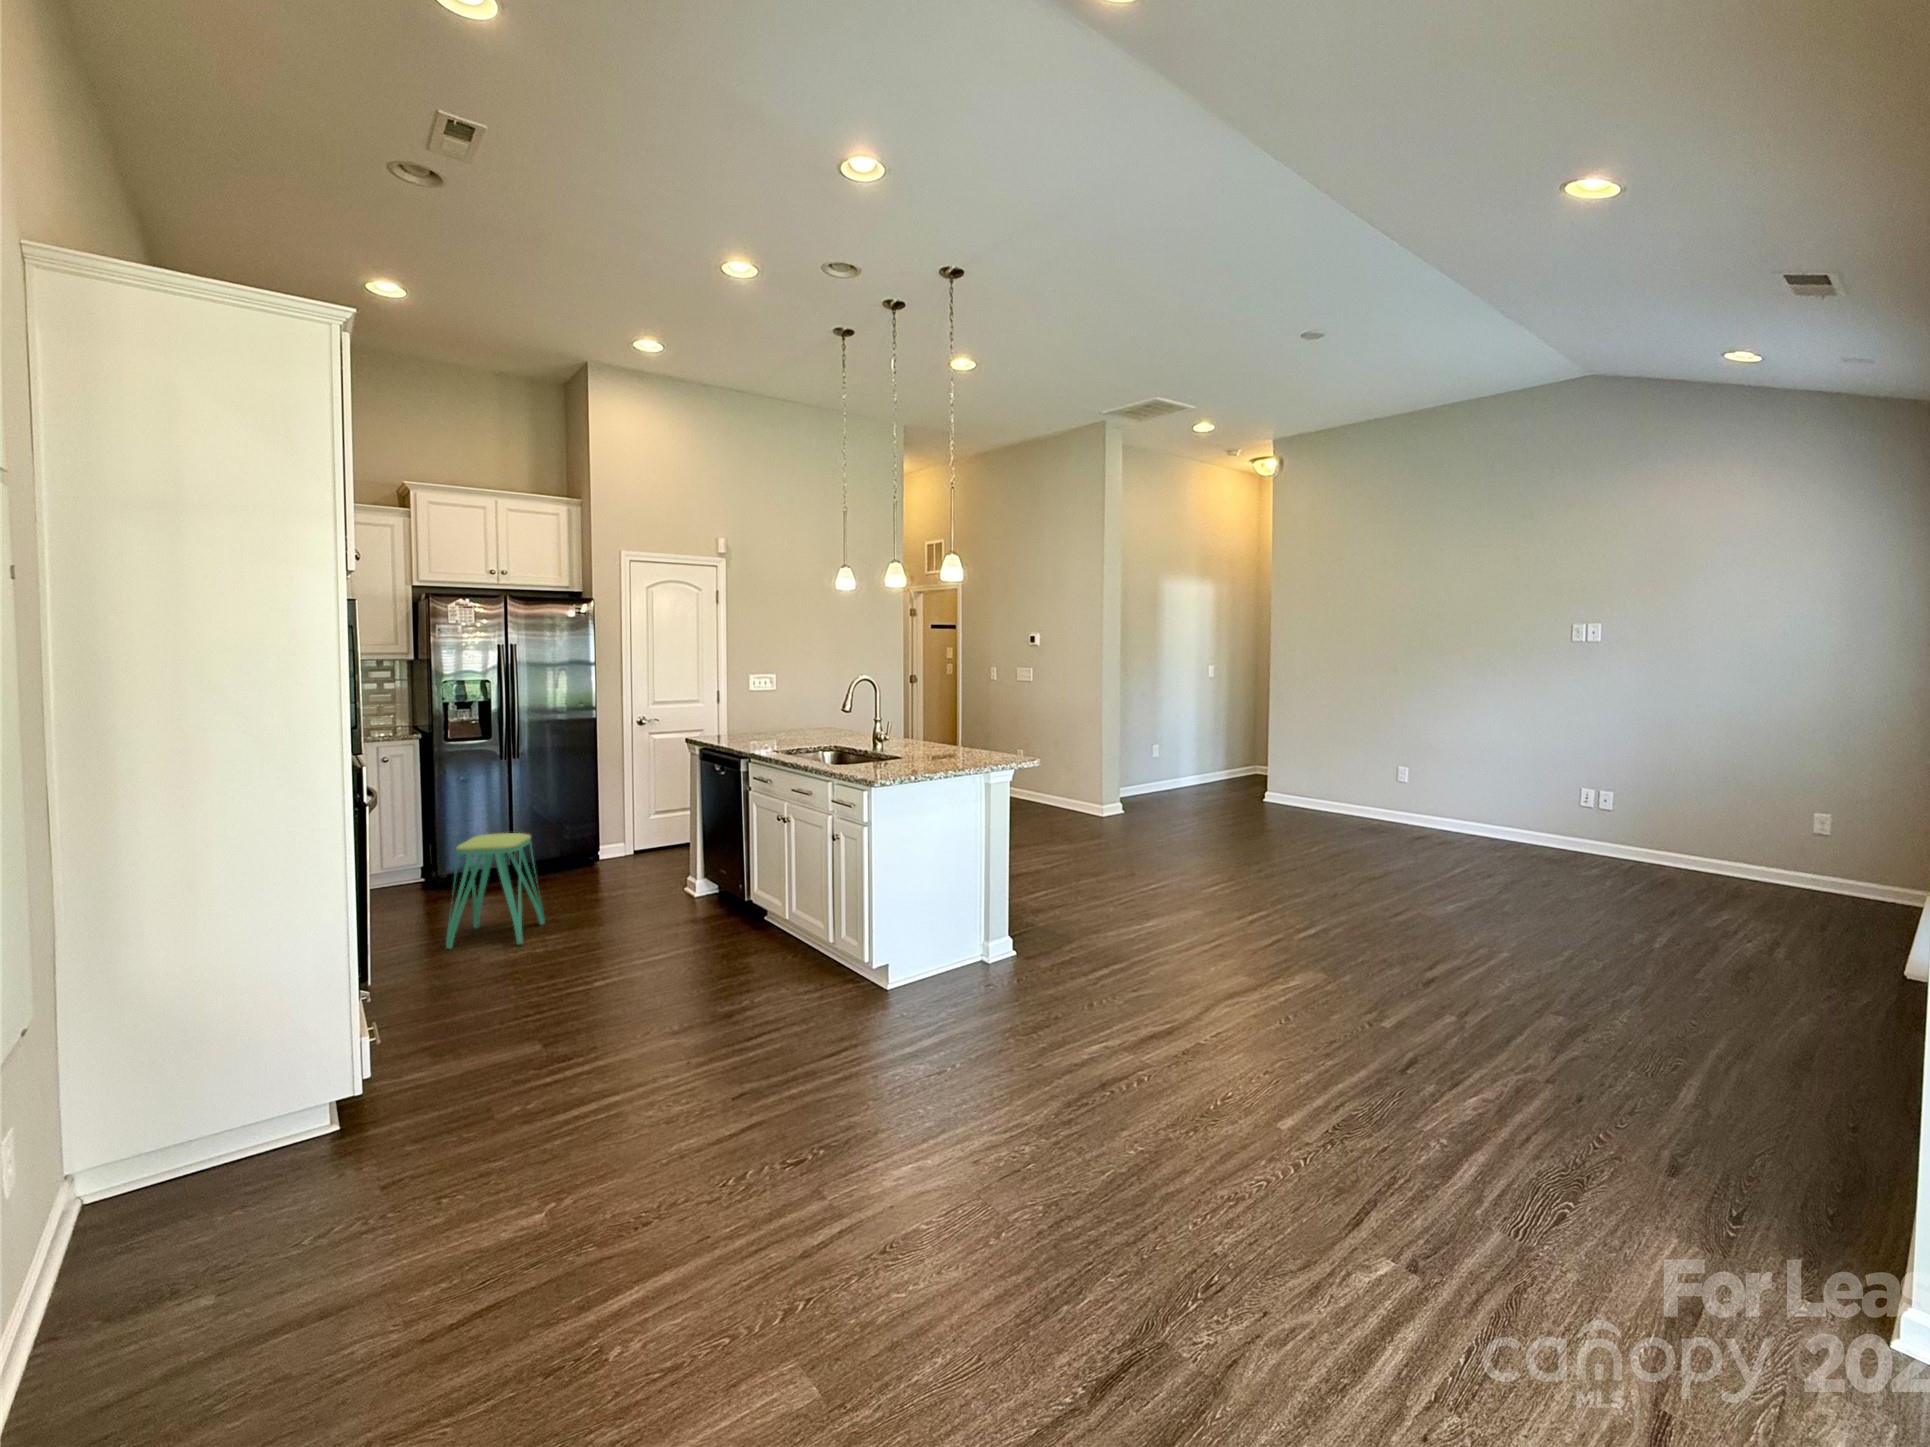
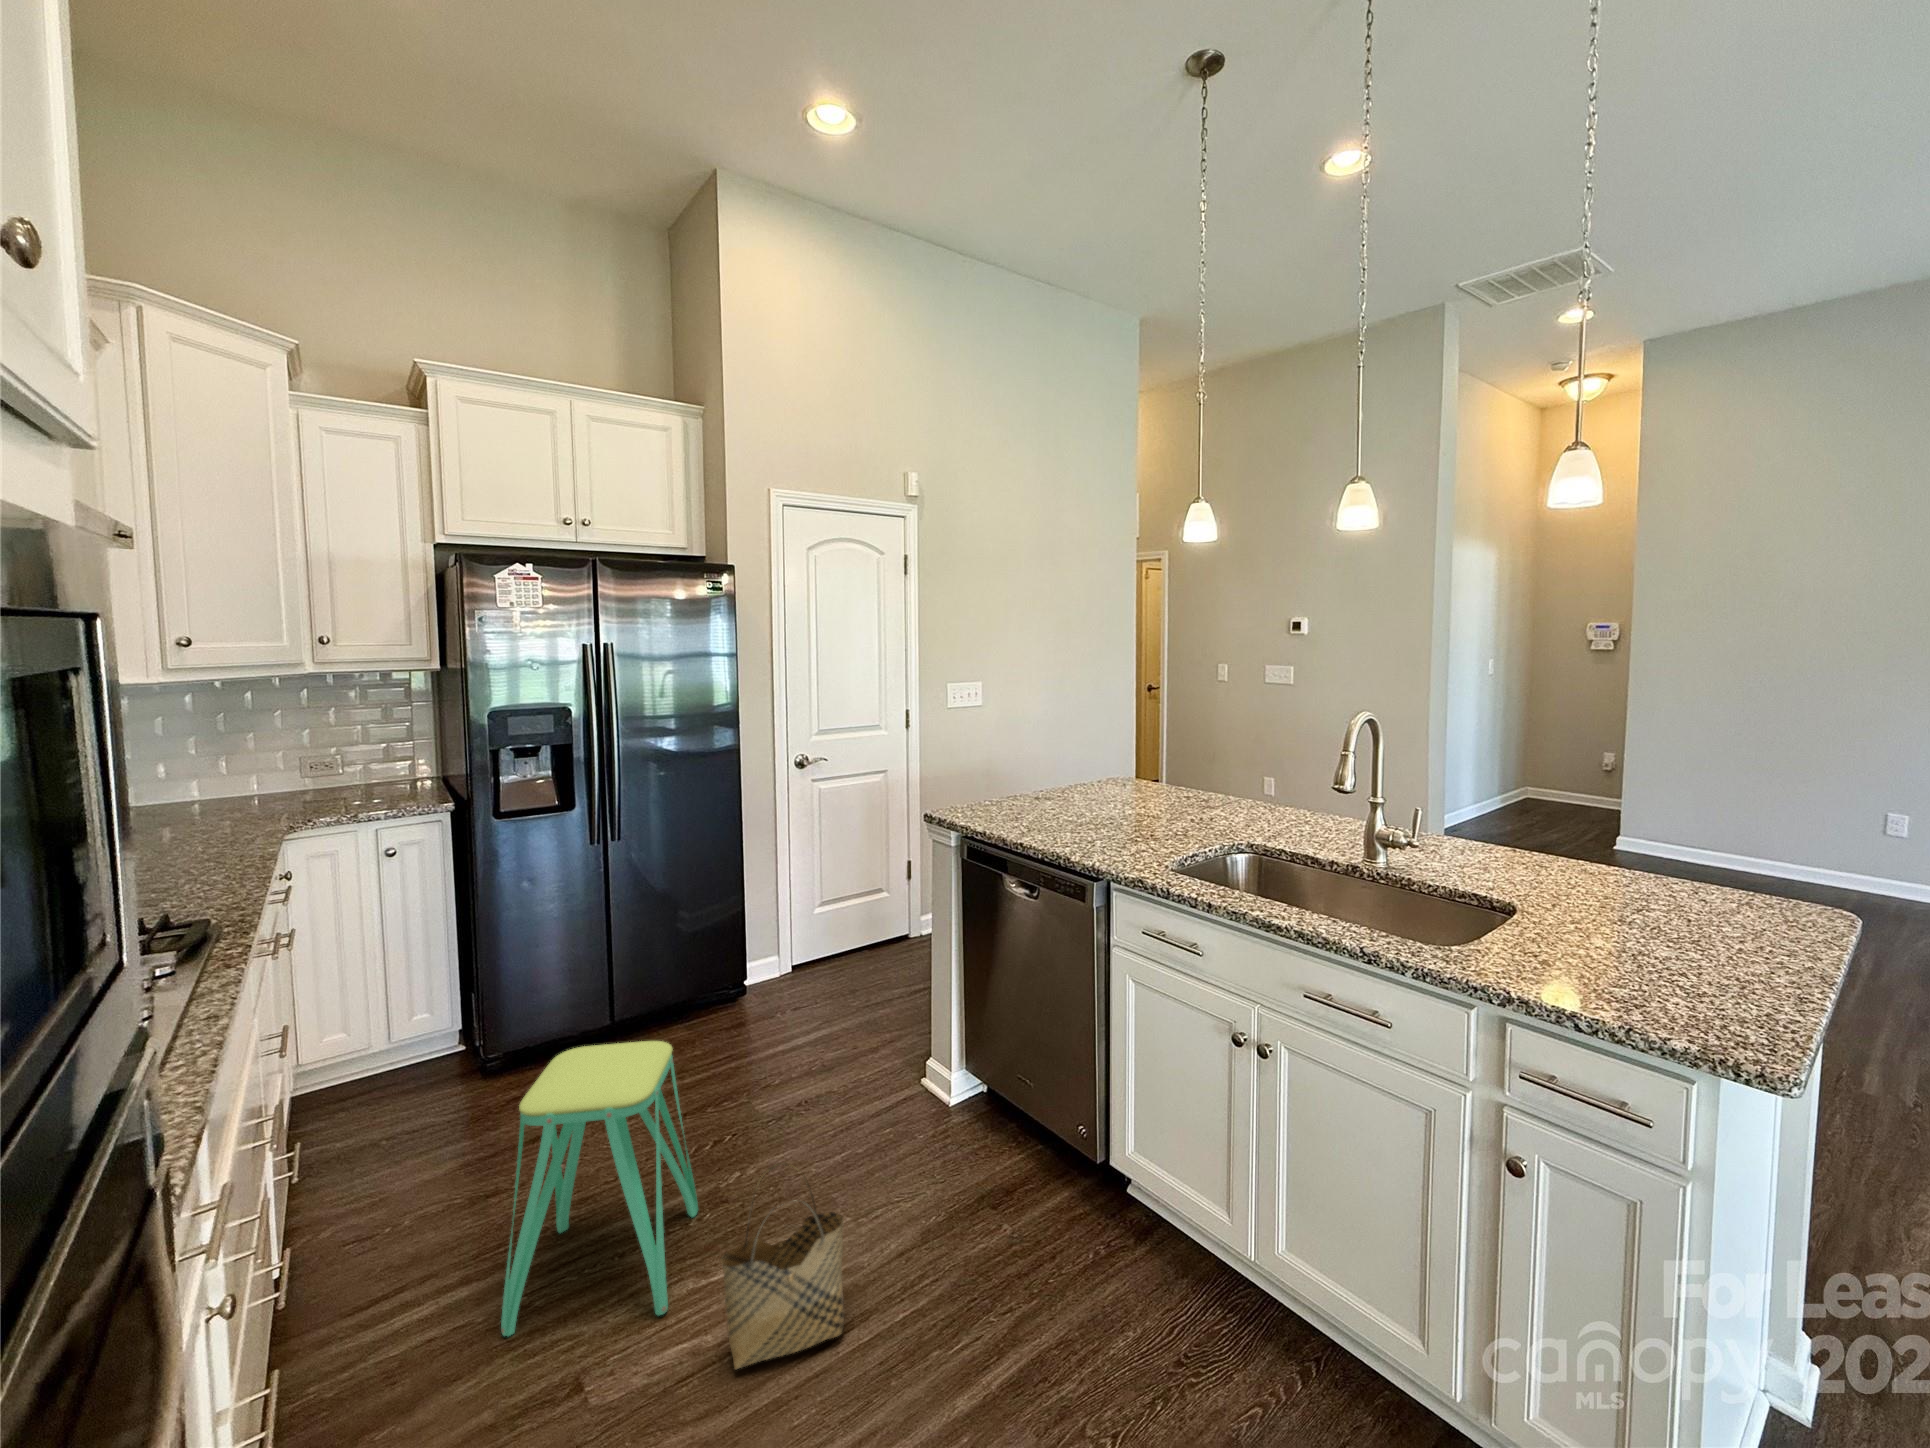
woven basket: none [543,875,603,953] -> present [720,1163,844,1369]

